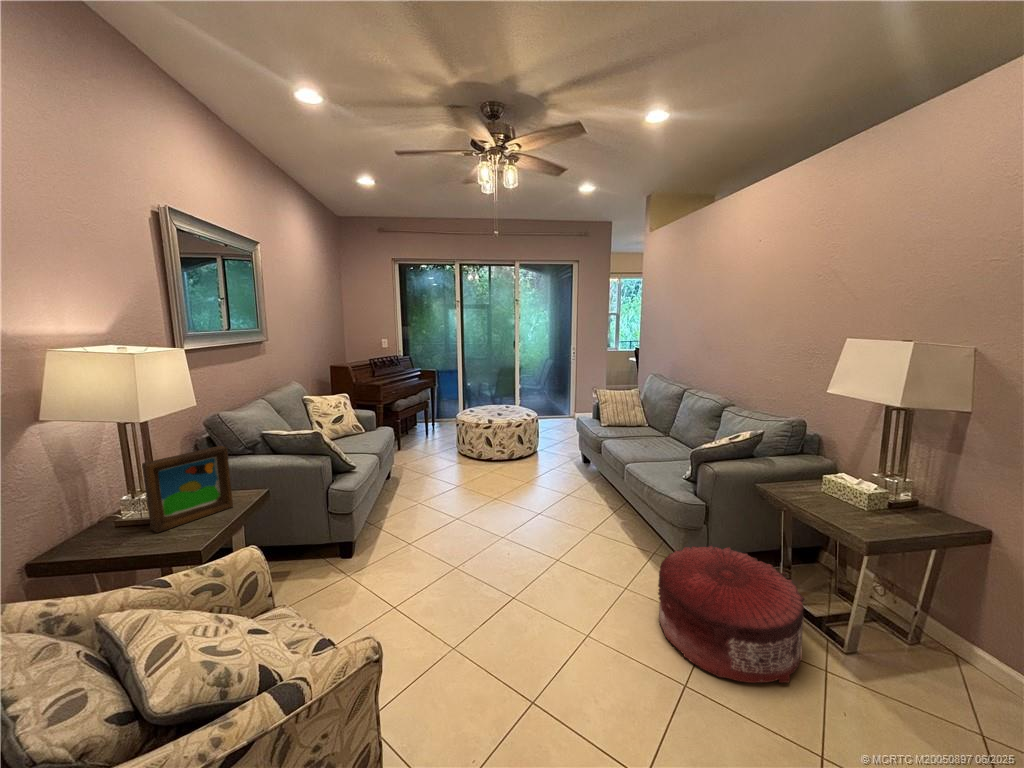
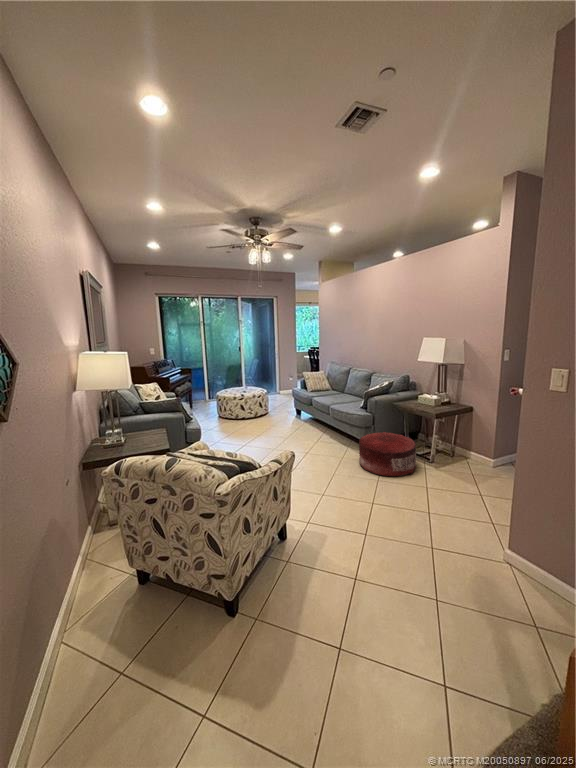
picture frame: present [142,446,233,533] -> none [121,403,156,447]

